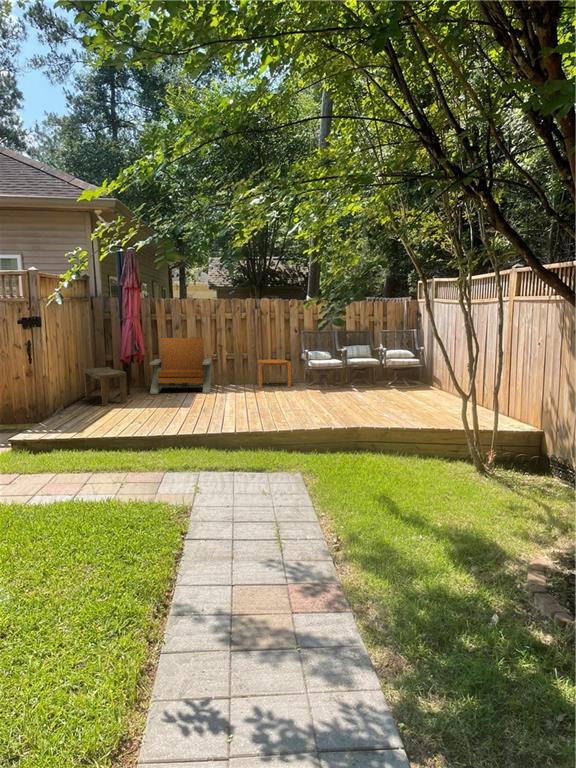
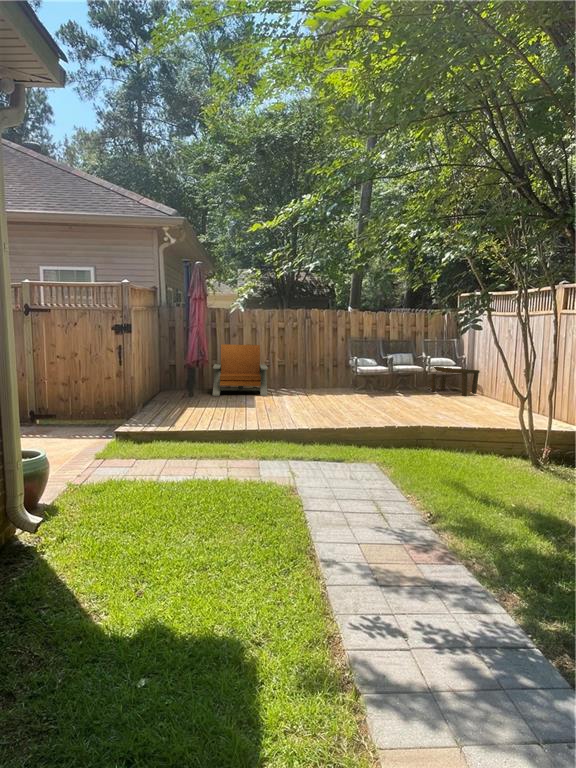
side table: present [258,359,291,388] -> none [308,366,340,392]
bench: present [84,367,127,406] -> present [431,367,480,396]

